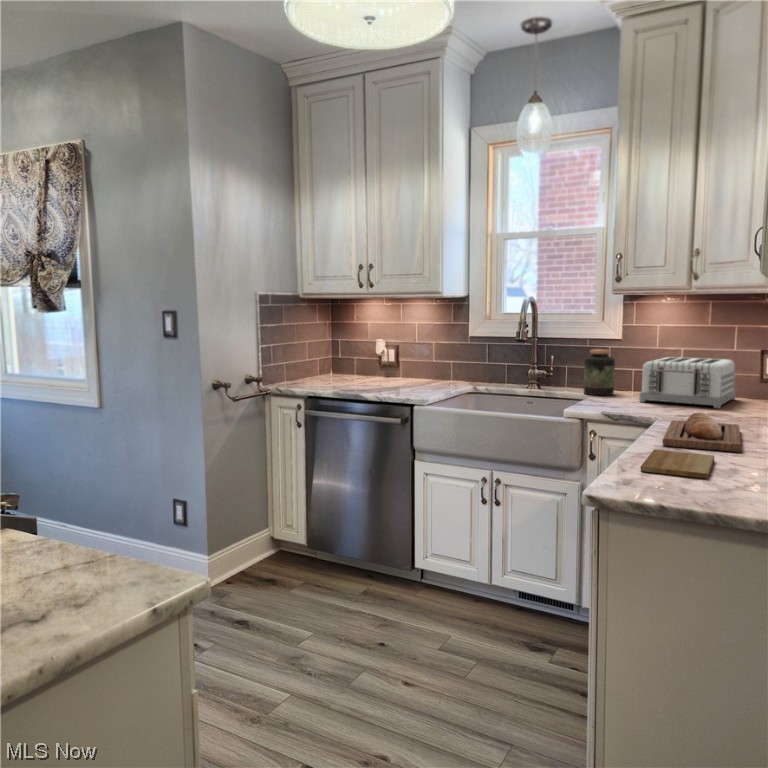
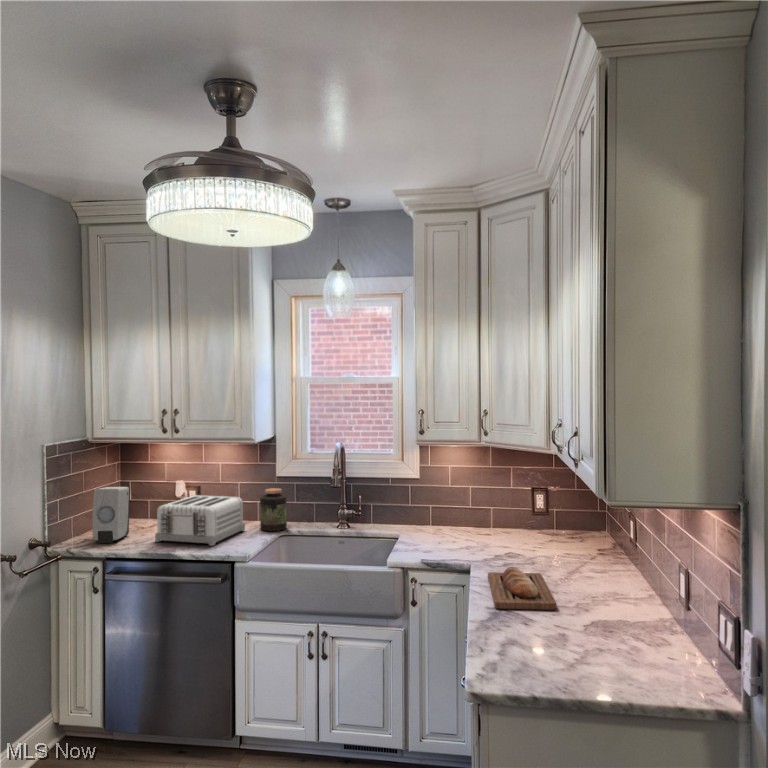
soap dispenser: none [298,336,332,385] -> present [93,487,130,543]
jar: present [584,349,615,395] -> present [260,488,287,531]
toaster: present [640,357,736,408] -> present [155,495,245,546]
cutting board: present [641,450,714,478] -> none [495,619,551,653]

